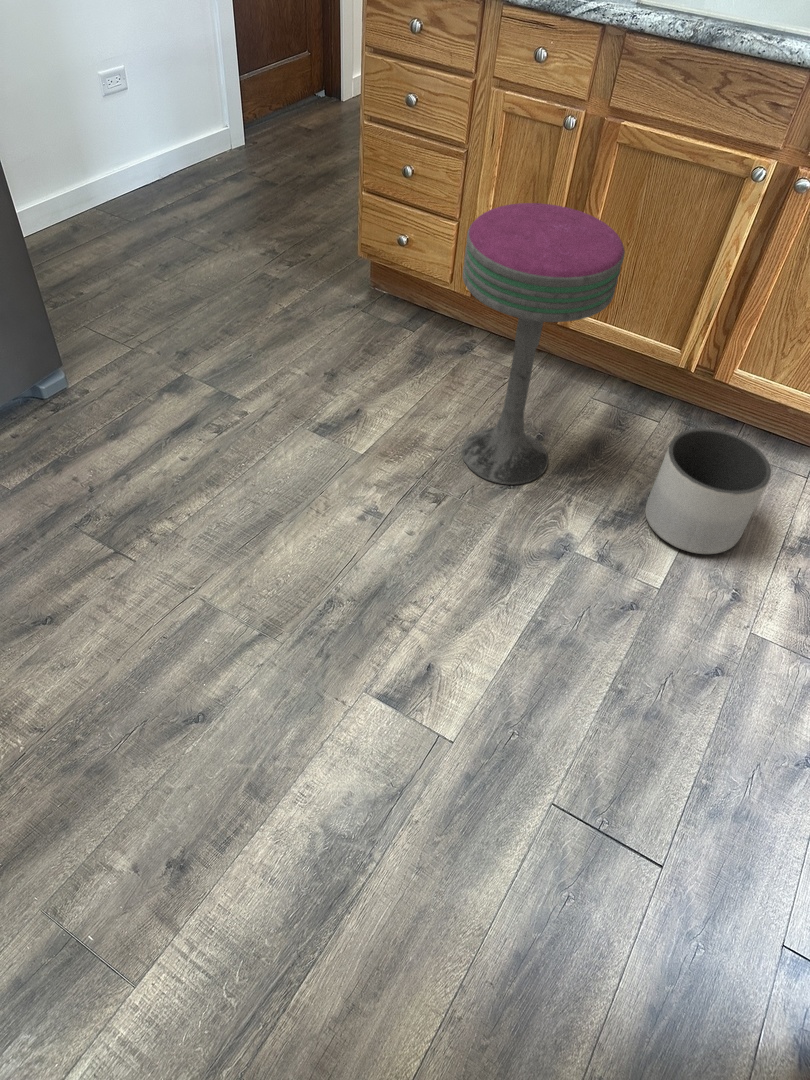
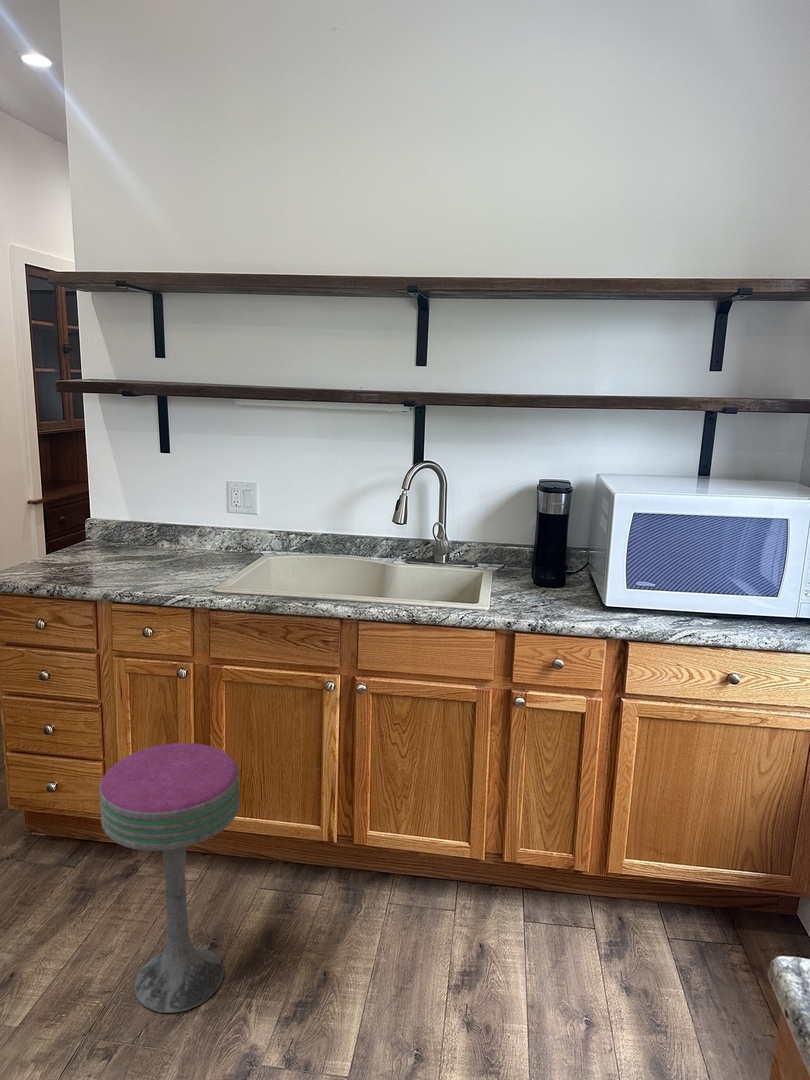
planter: present [645,429,771,554] -> none [321,894,412,1023]

